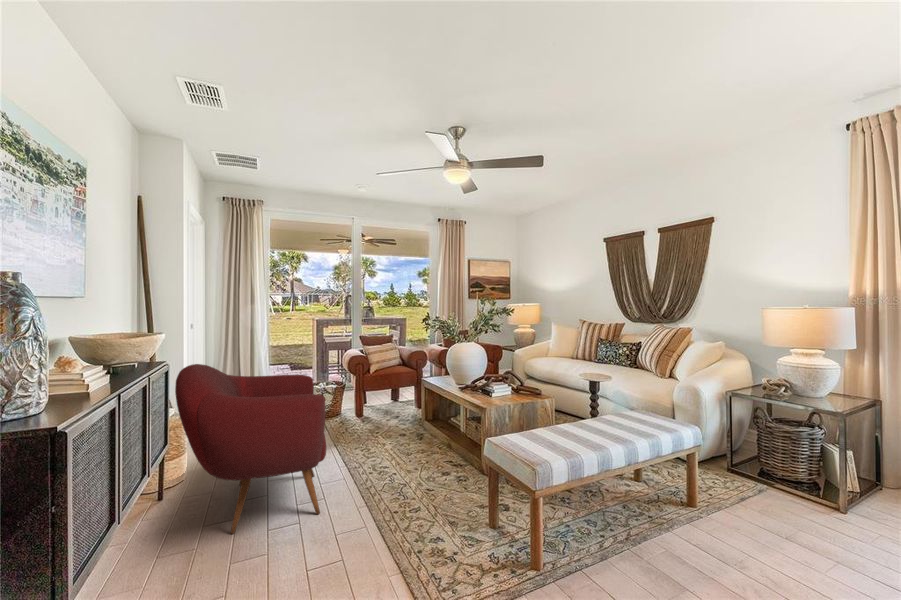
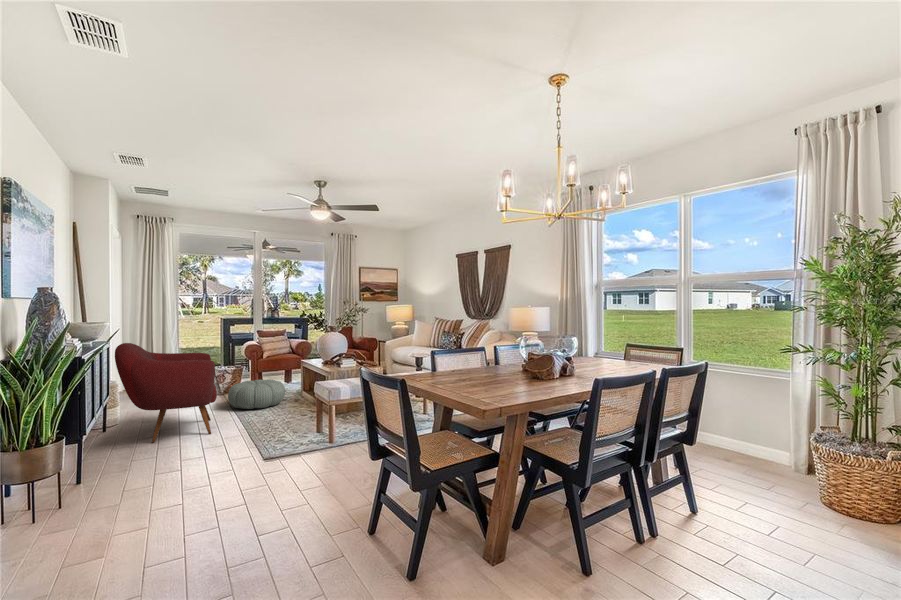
pouf: none [333,406,407,453] -> present [228,379,285,409]

